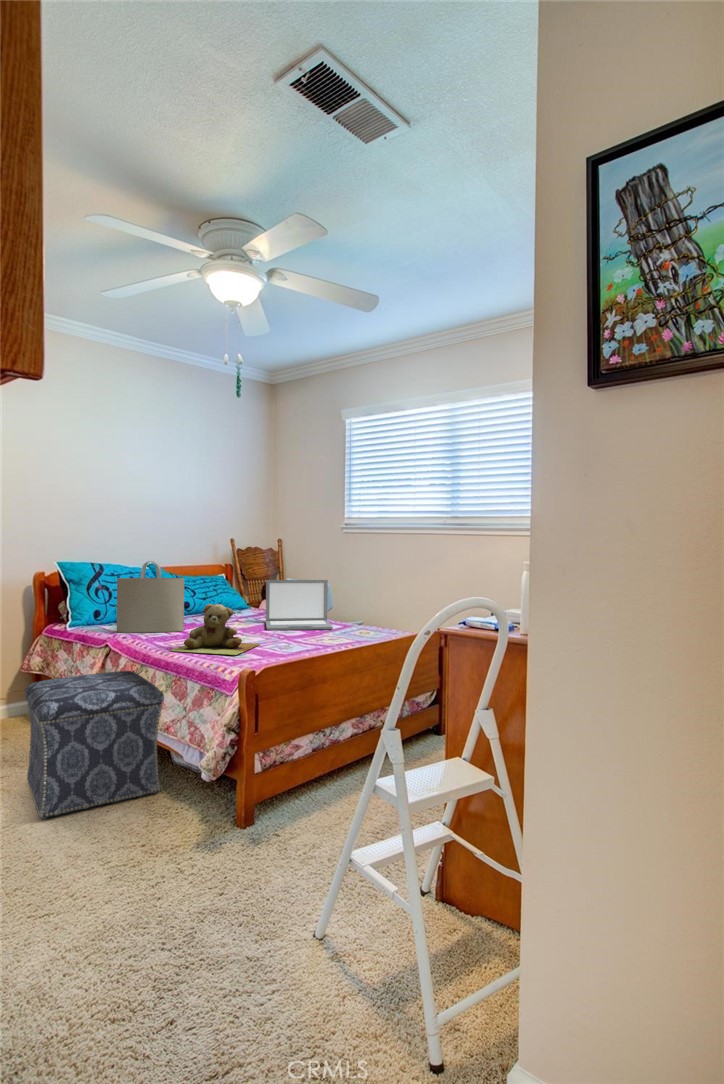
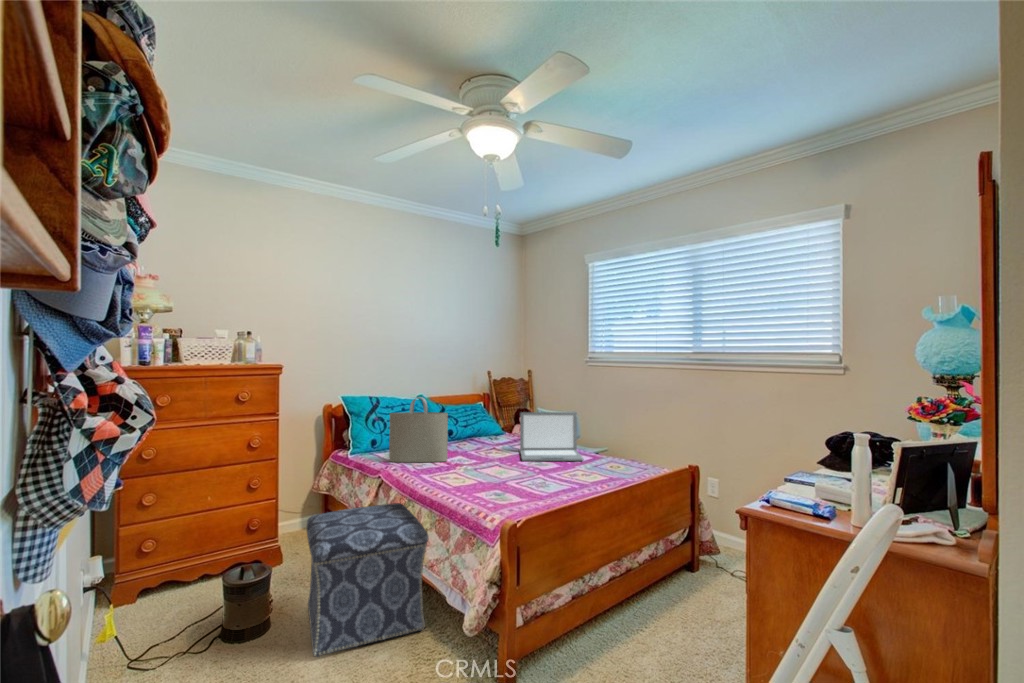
teddy bear: present [171,604,260,655] -> none [434,442,519,495]

